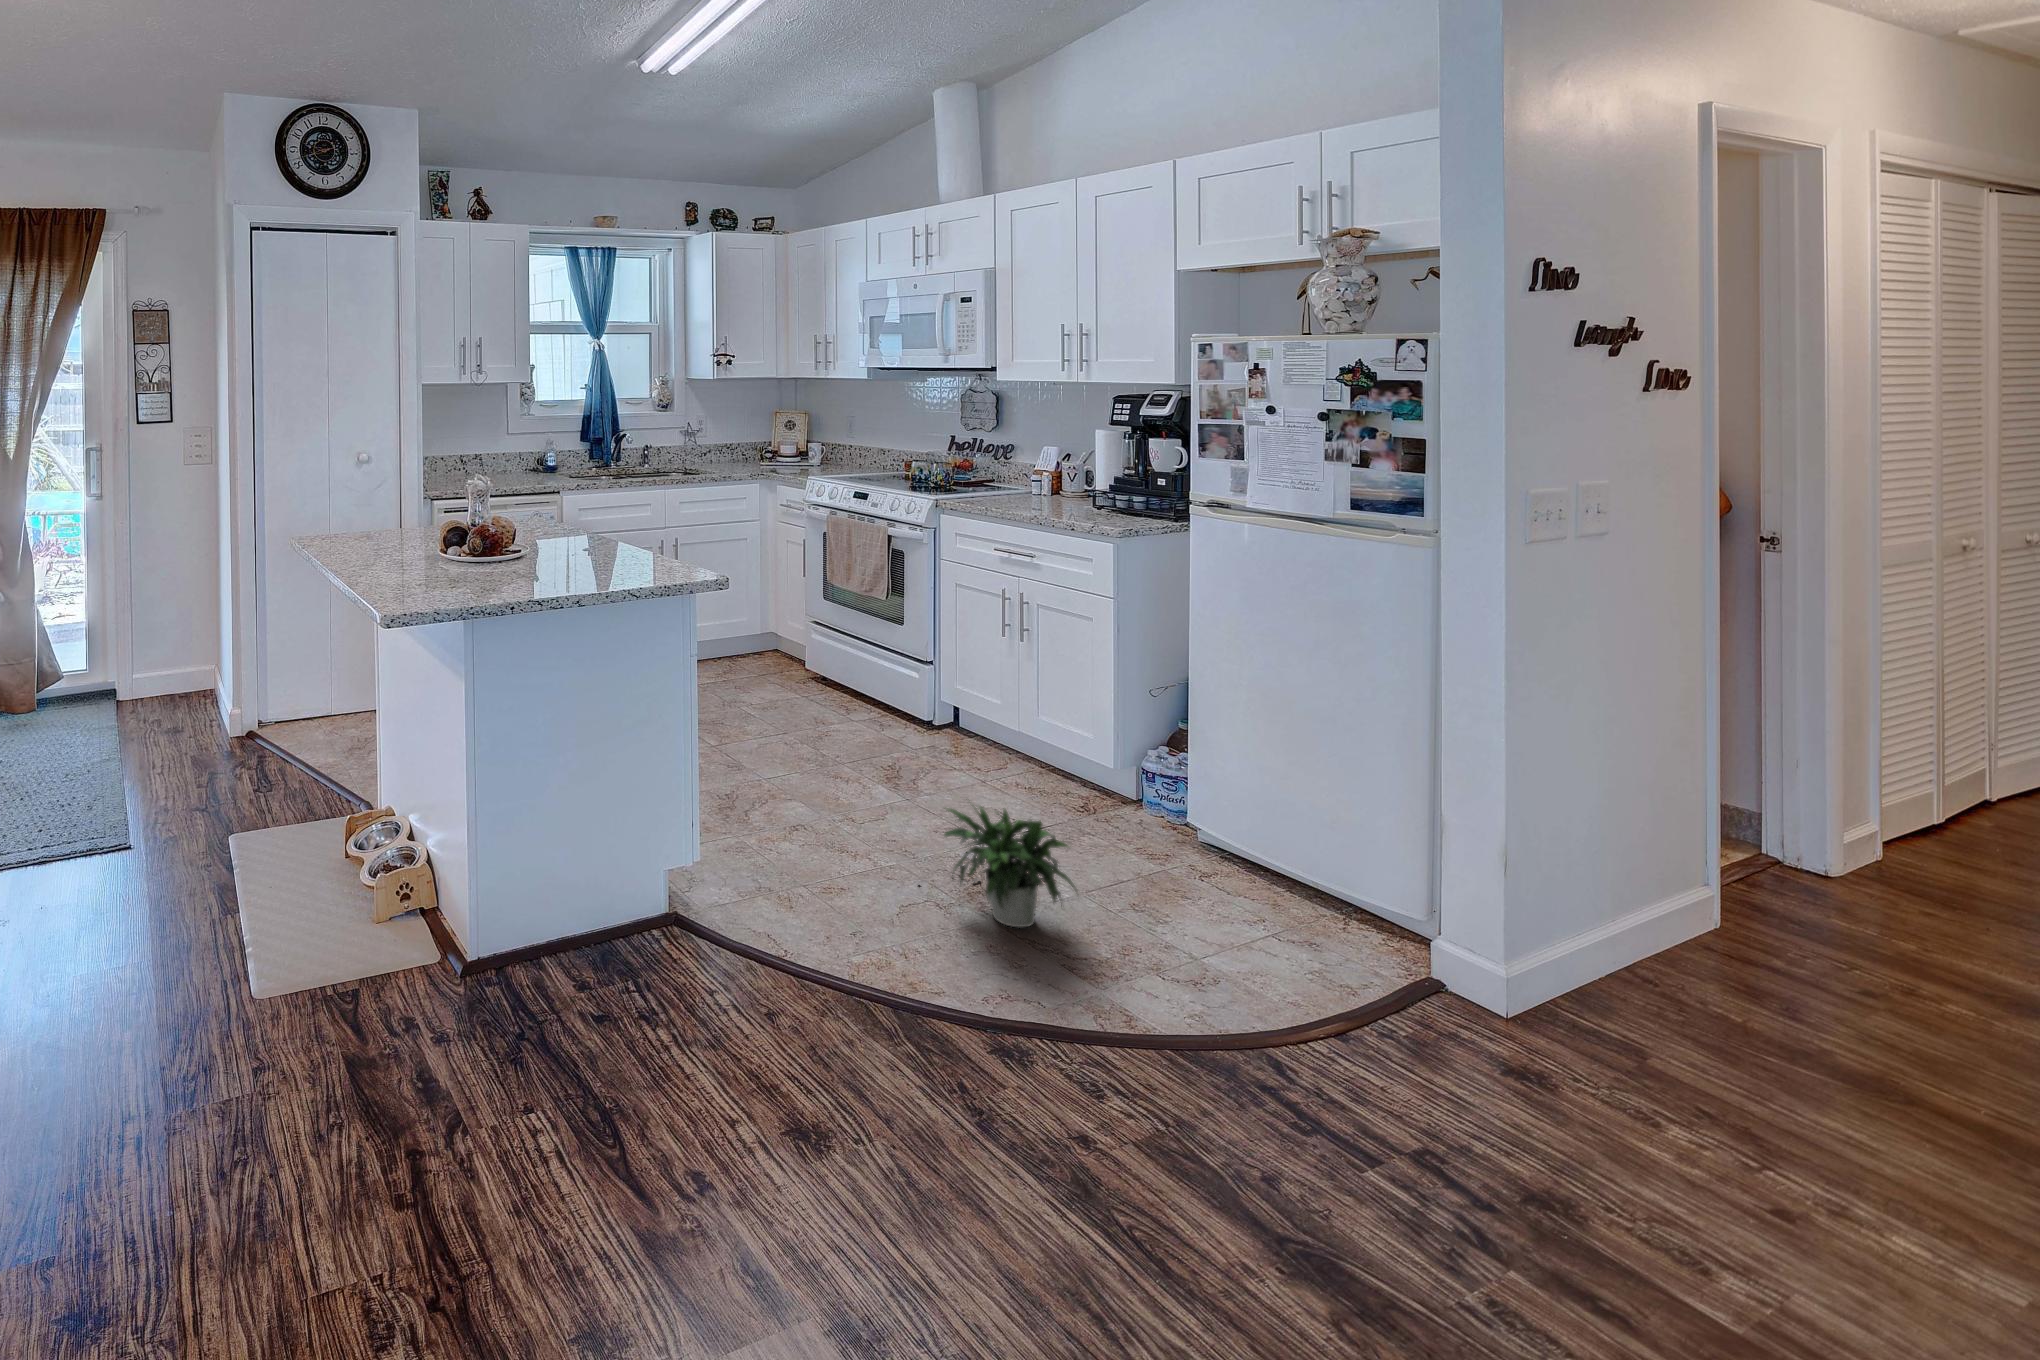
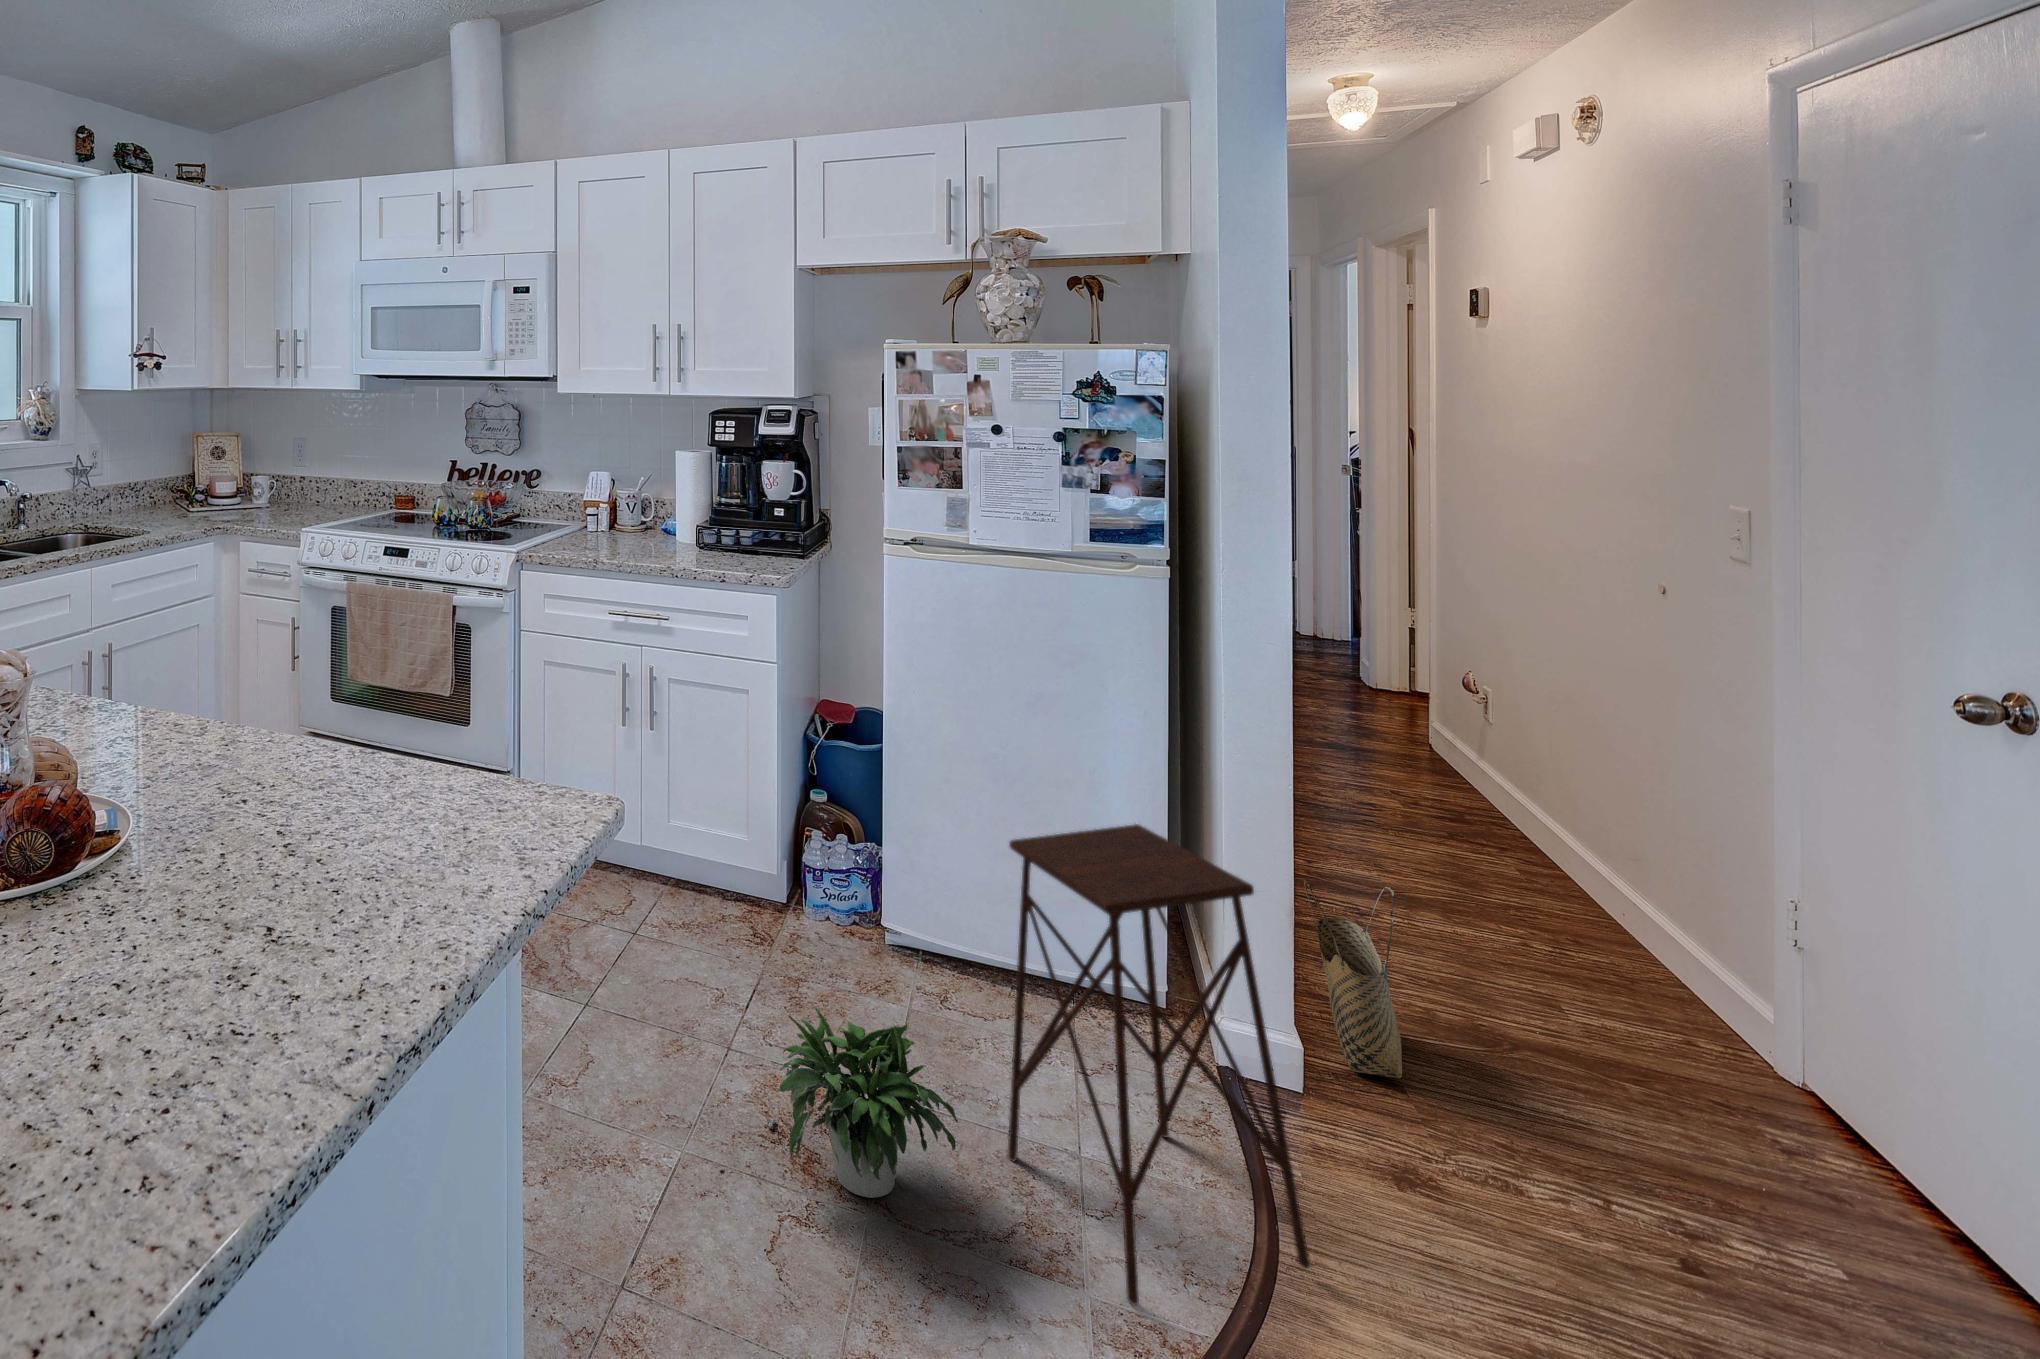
side table: none [1131,711,1316,1061] -> present [1007,824,1310,1305]
woven basket: none [1573,852,1700,1047] -> present [1304,880,1402,1078]

